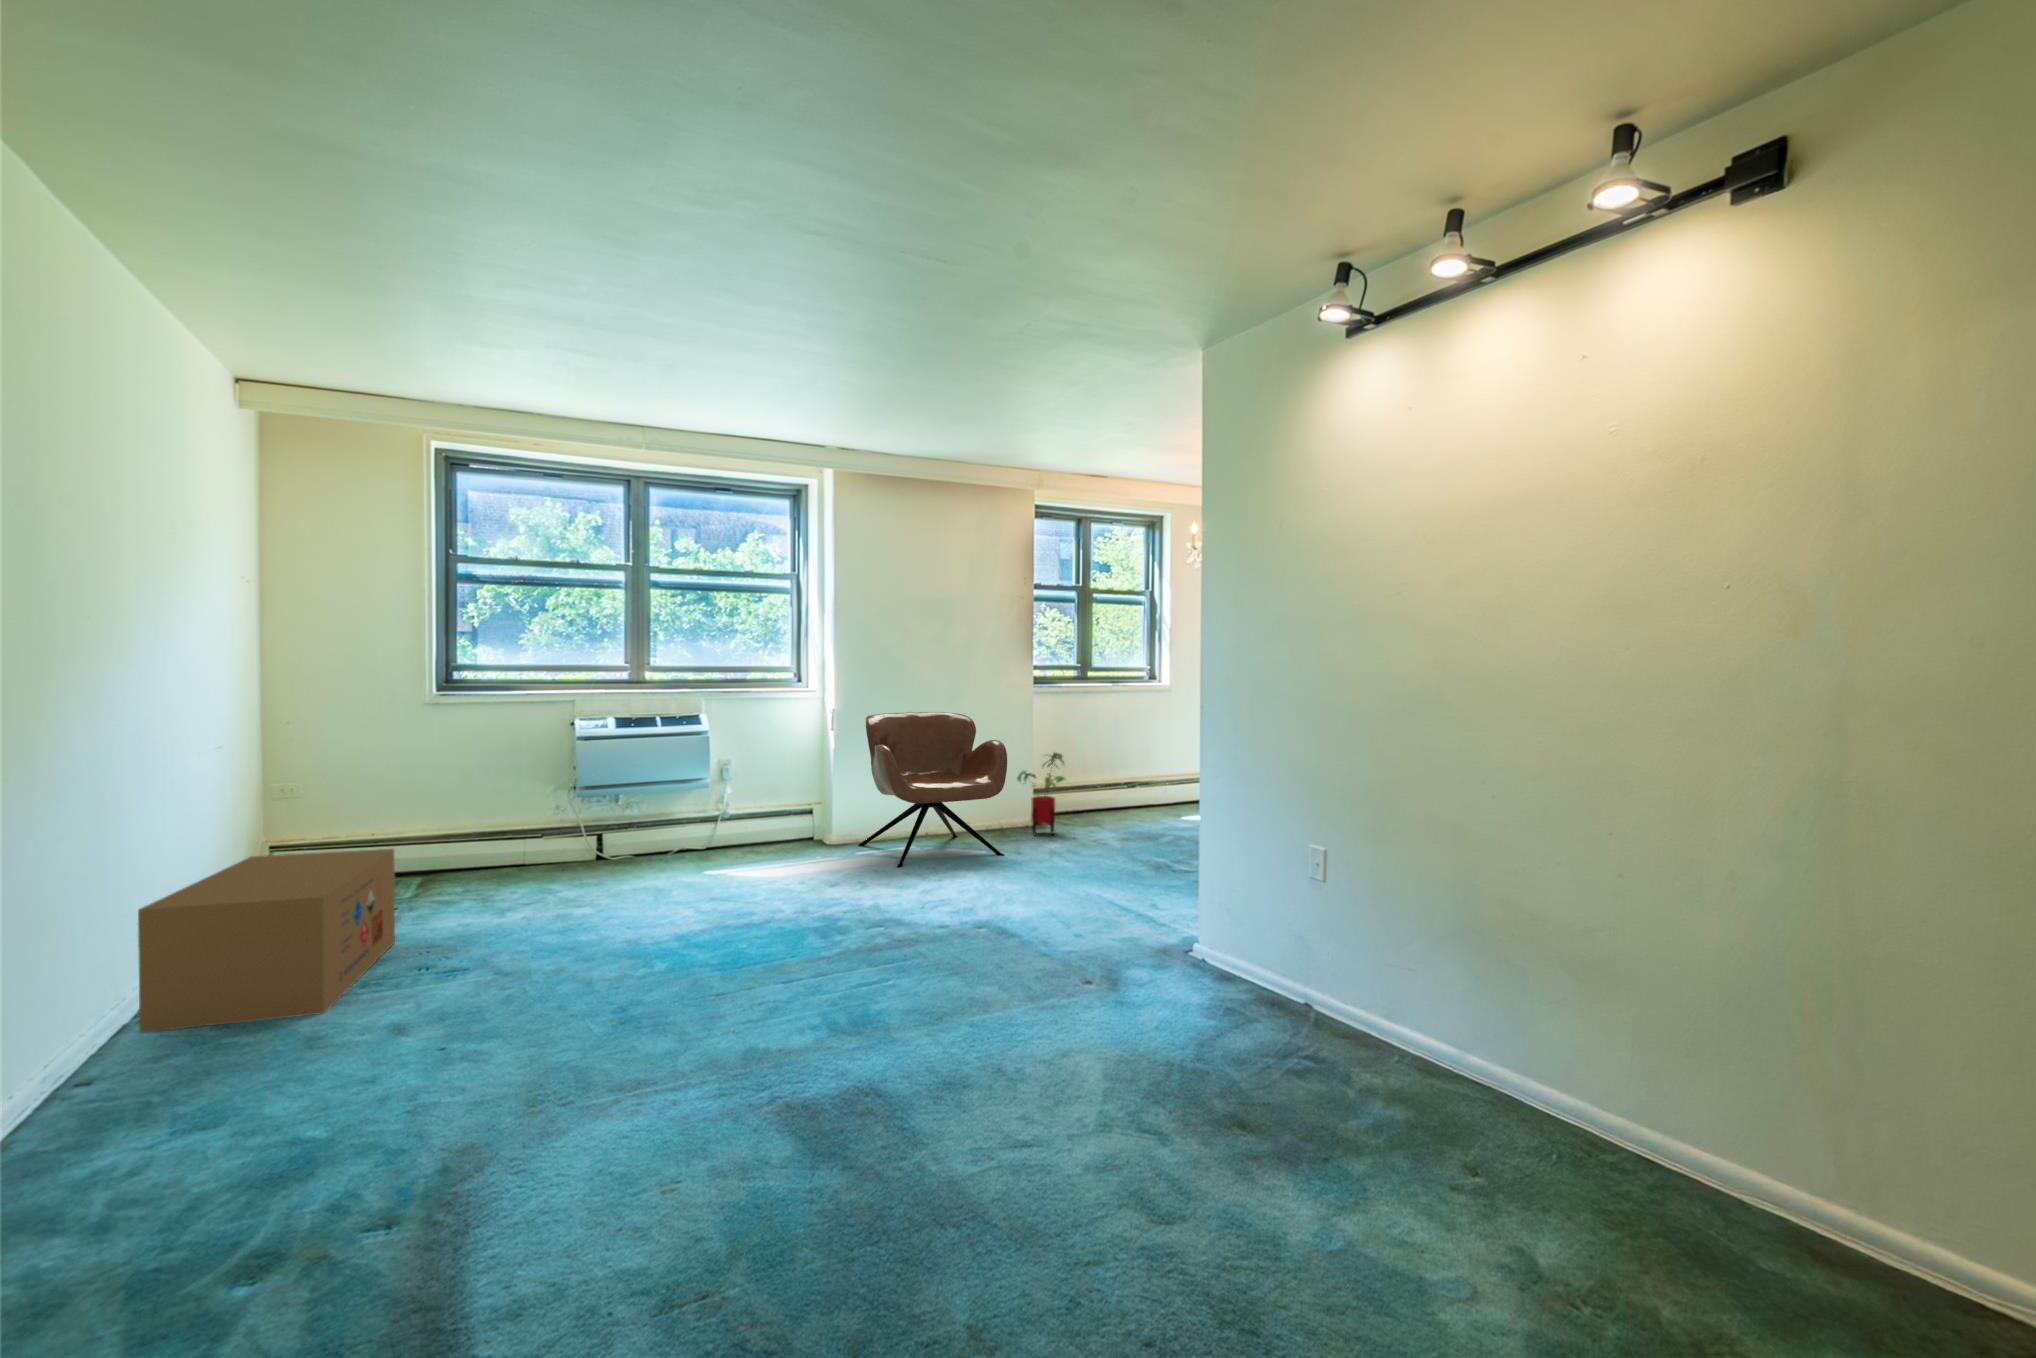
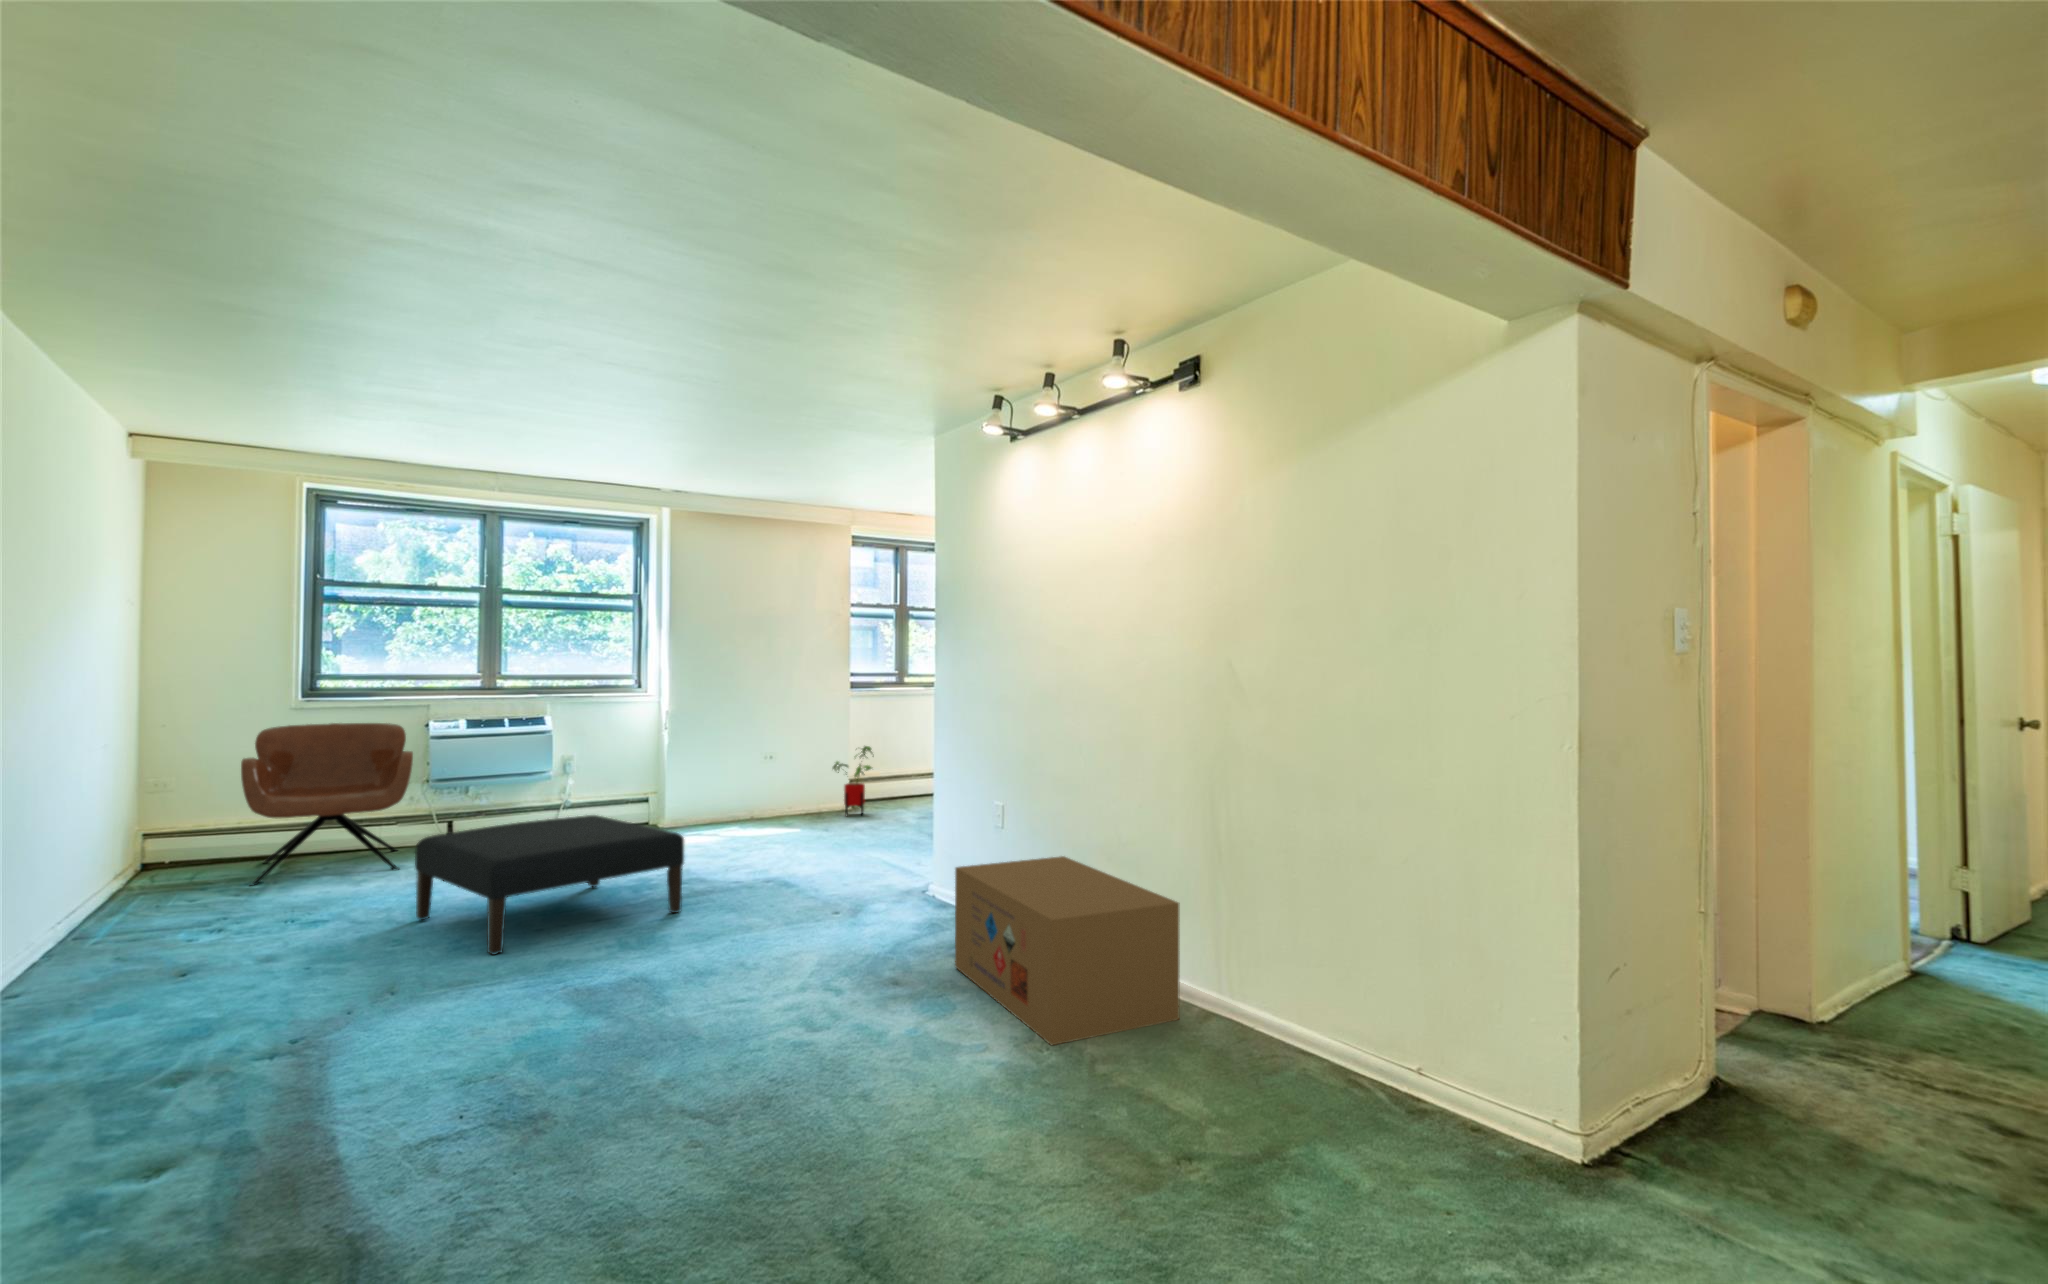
armchair: present [858,712,1007,867] -> present [241,723,413,886]
ottoman: none [566,841,892,1037] -> present [415,815,684,955]
cardboard box: present [138,849,395,1033] -> present [955,856,1180,1045]

